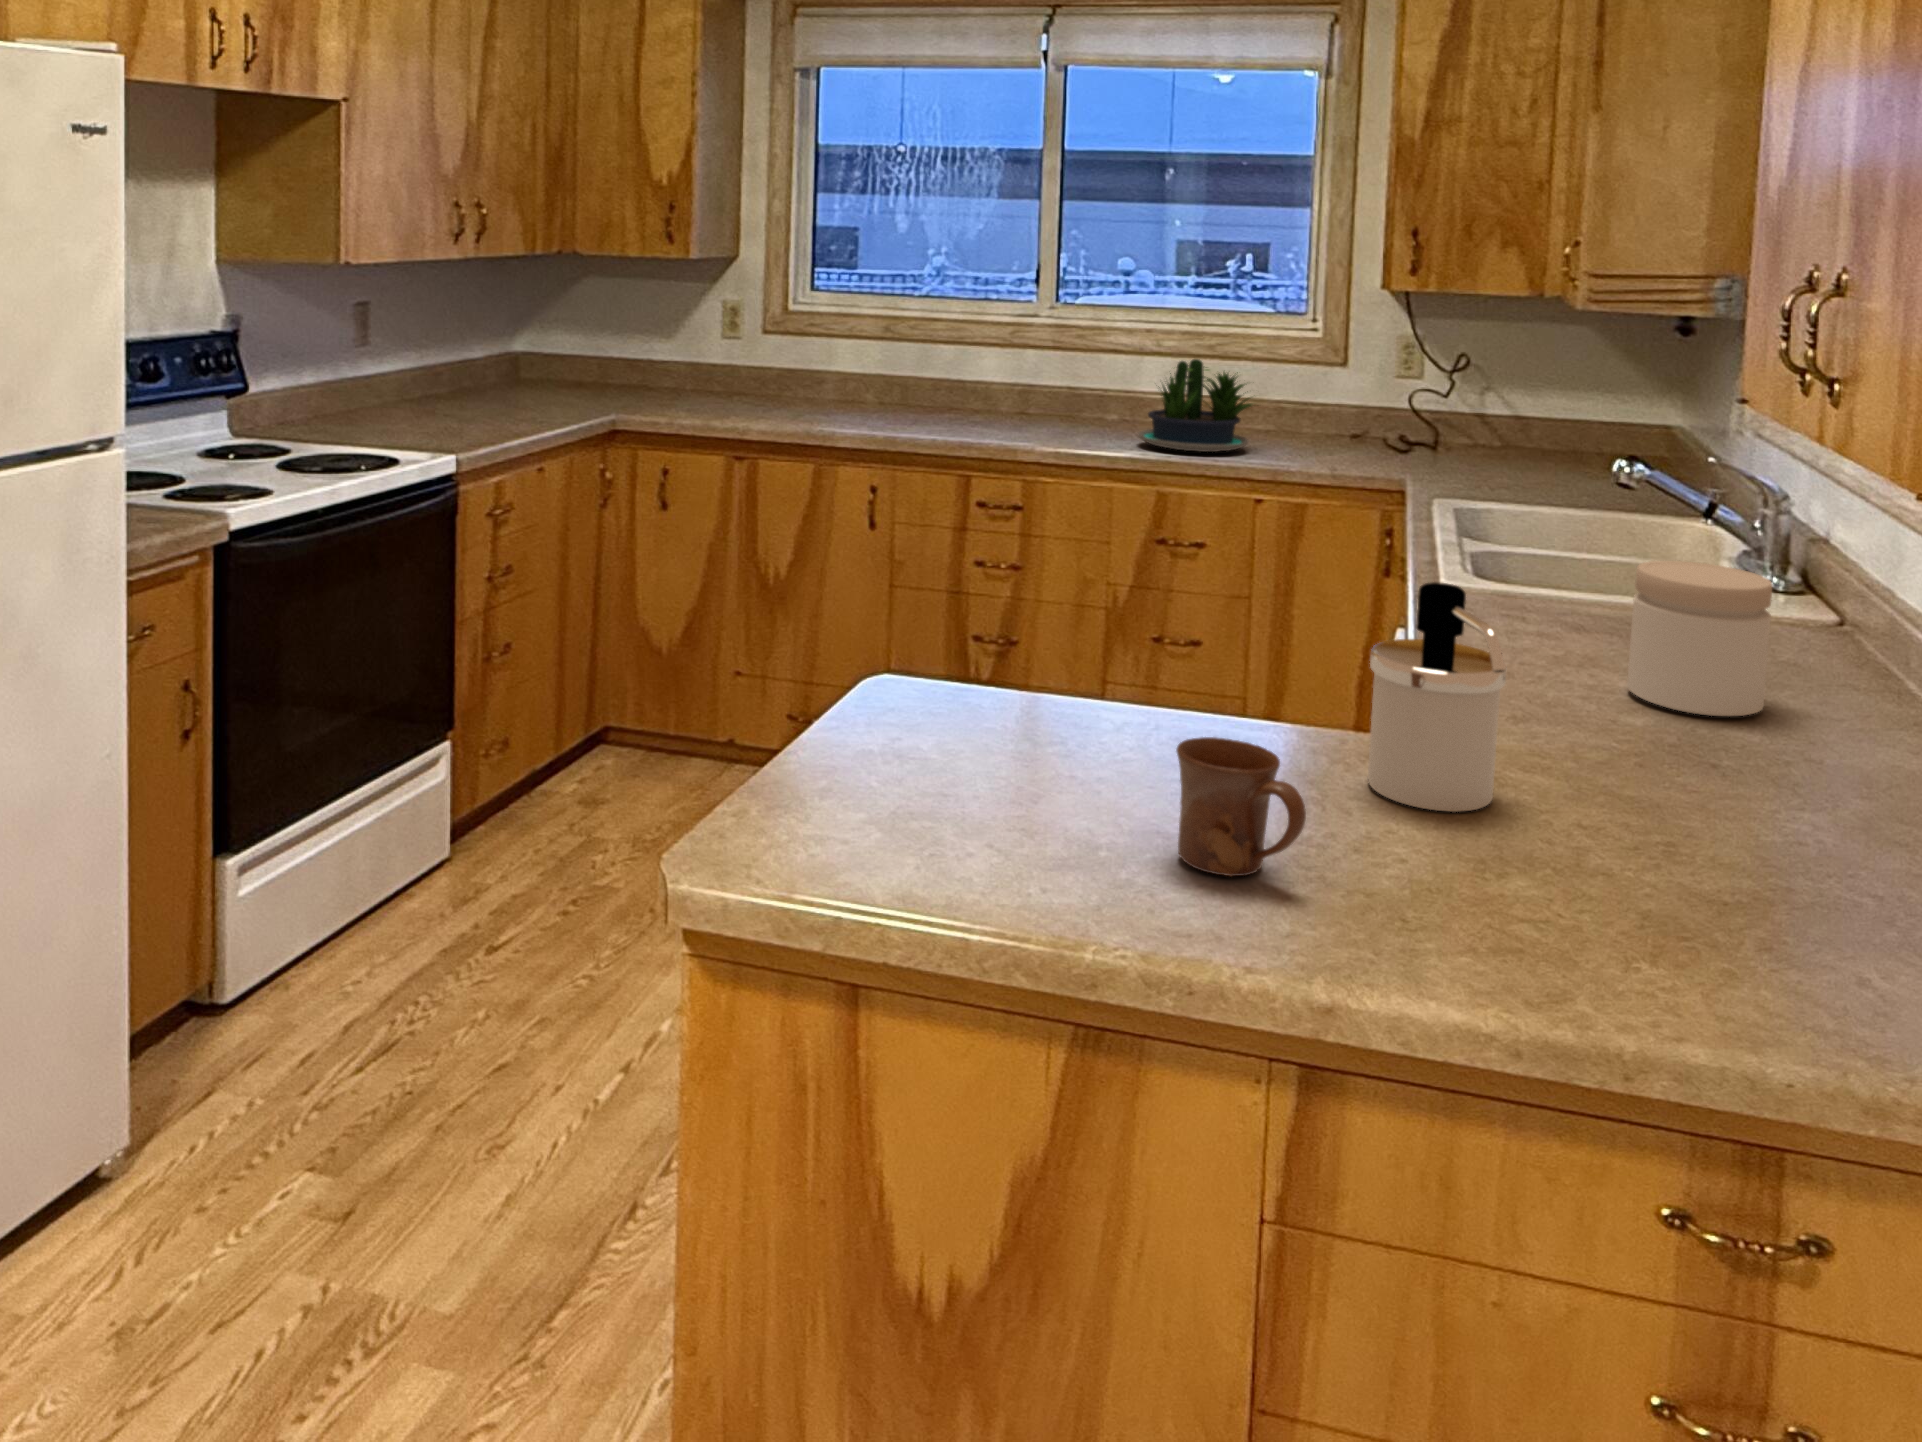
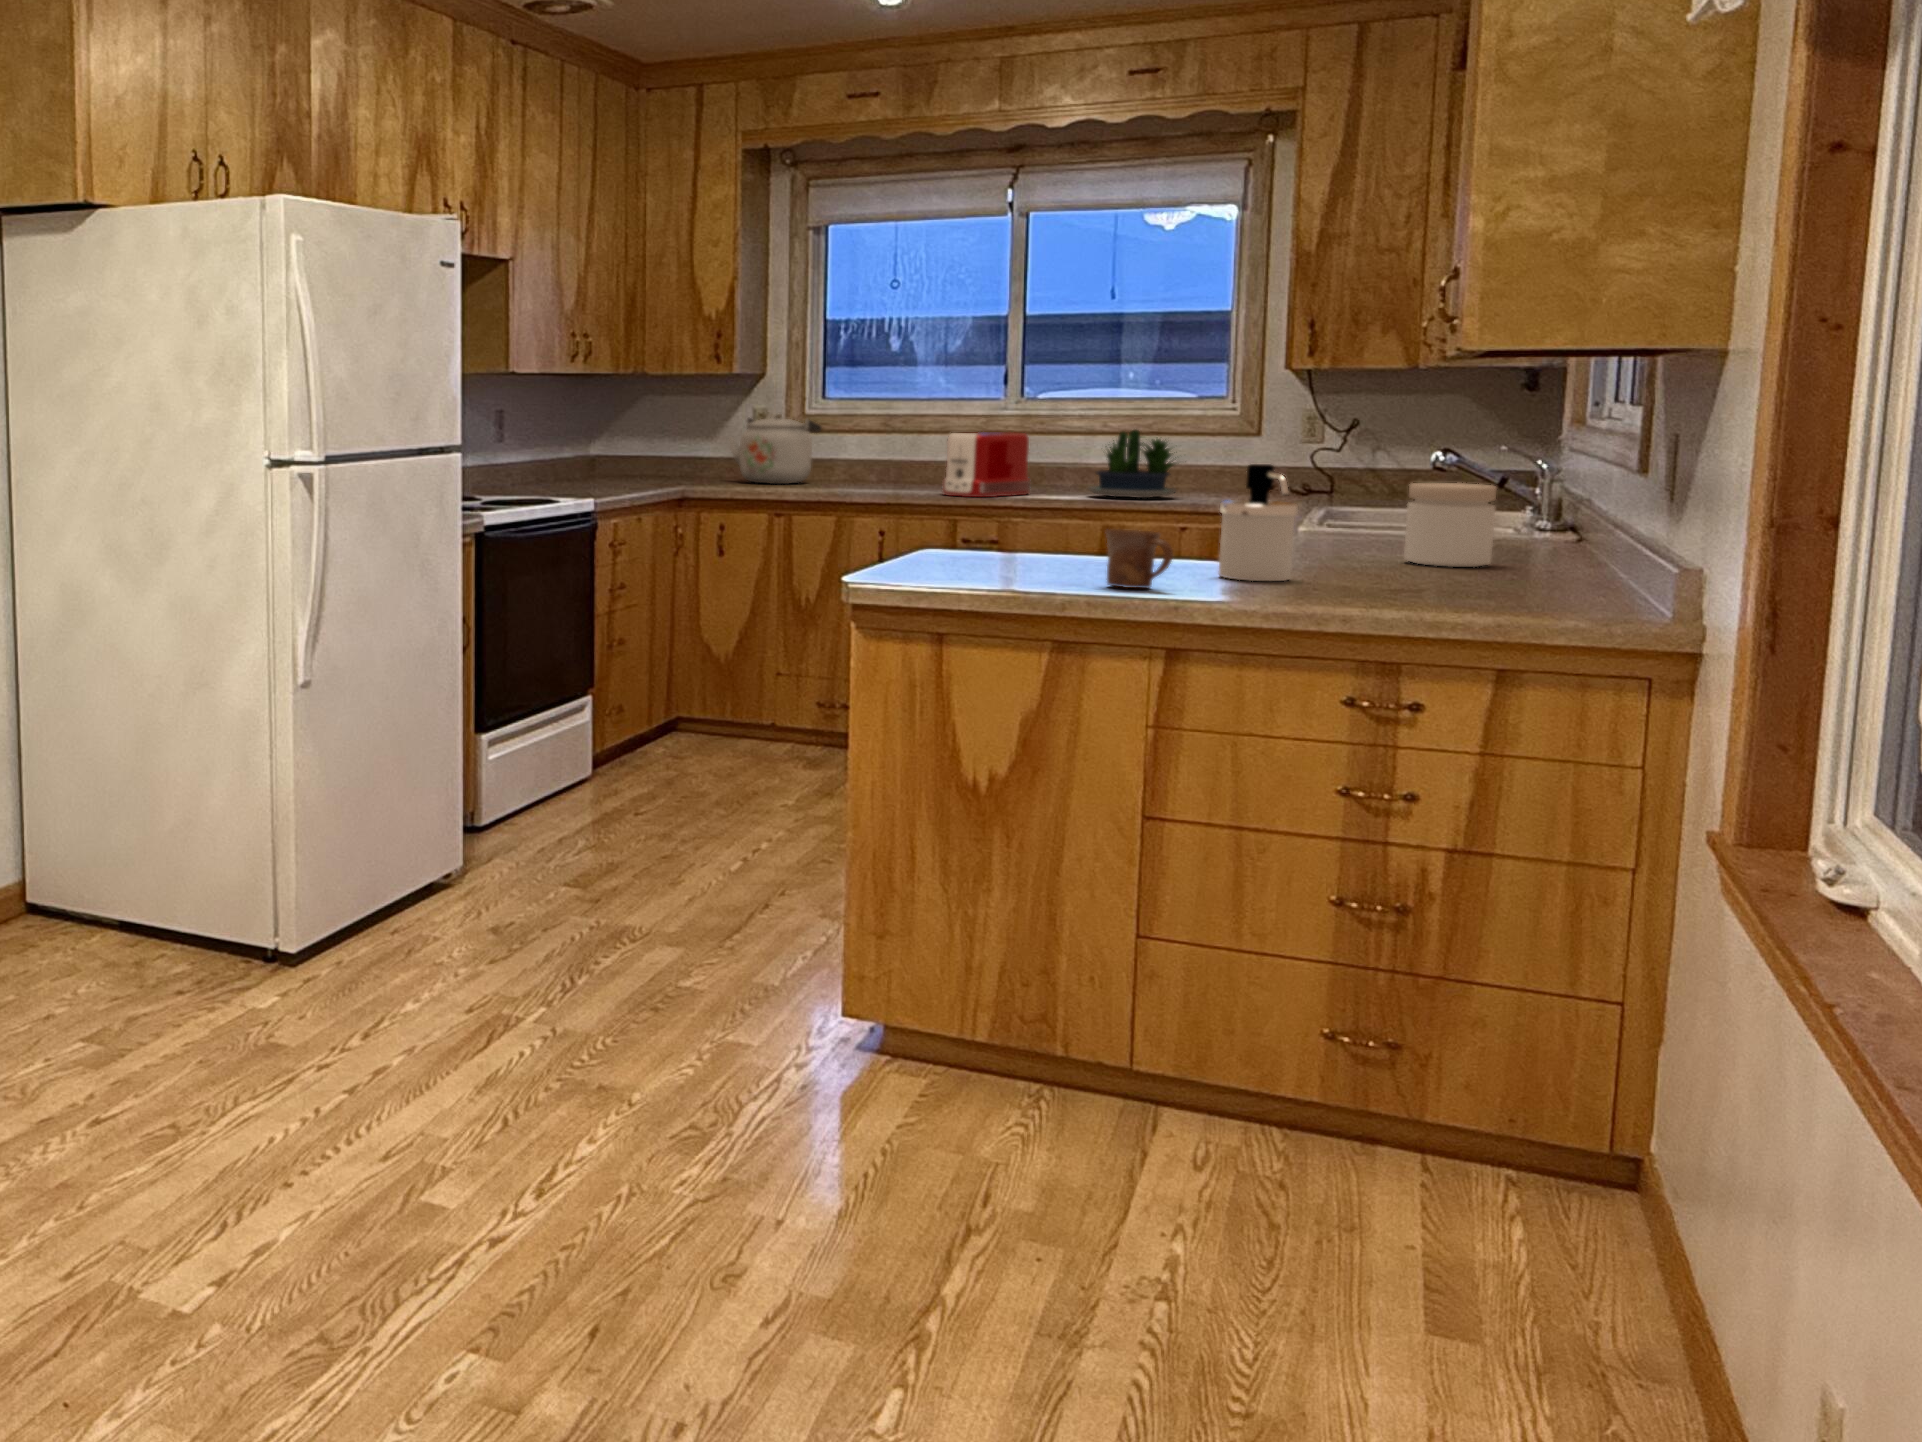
kettle: none [691,311,811,405] -> present [729,414,821,484]
toaster: none [954,354,1068,447] -> present [942,432,1031,497]

